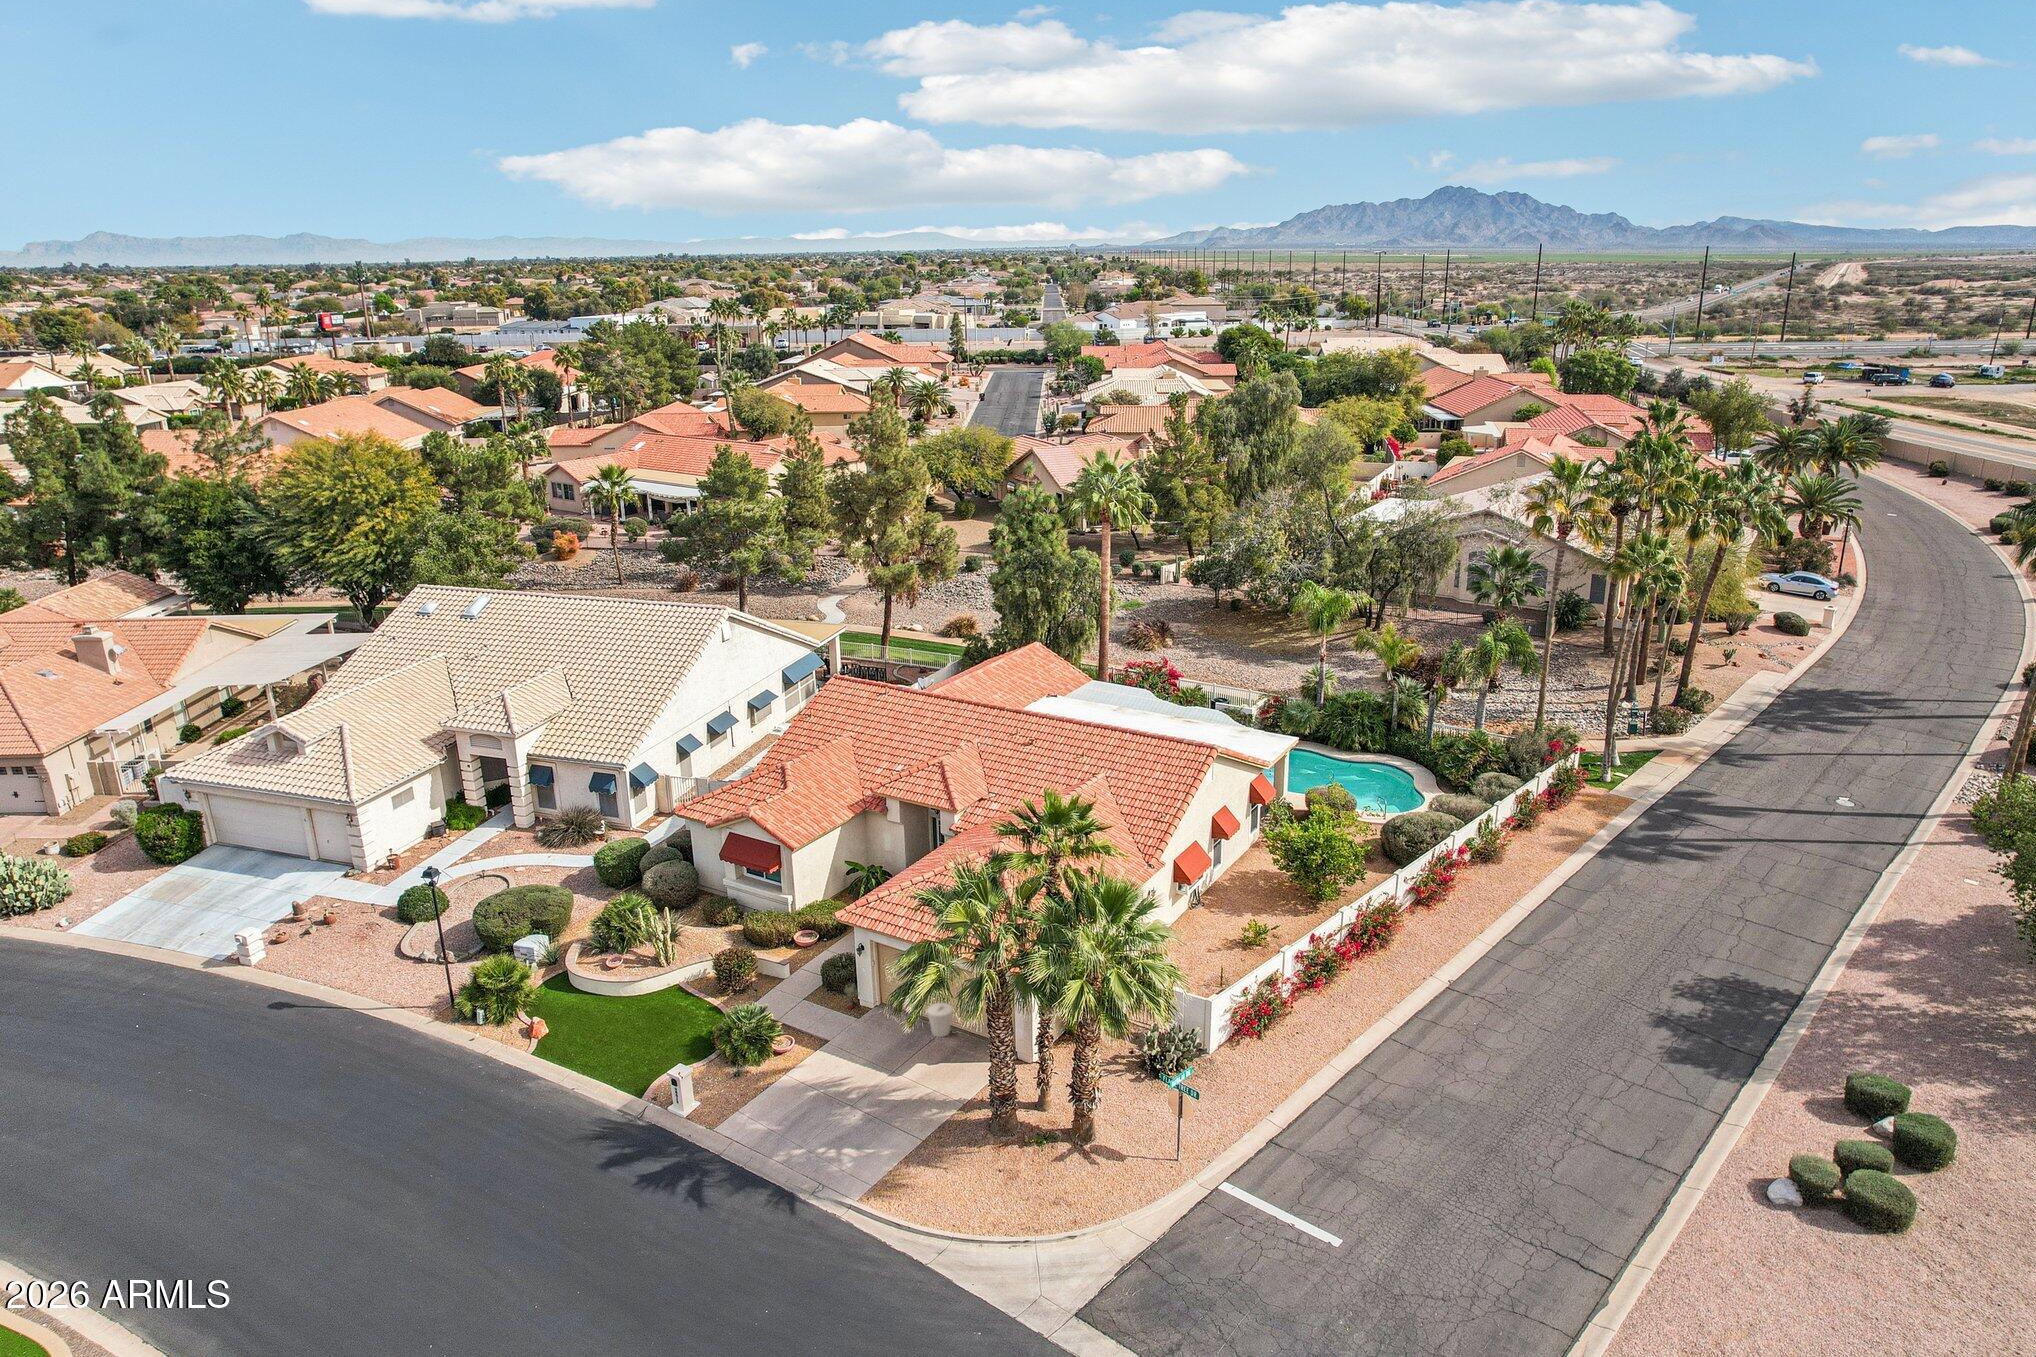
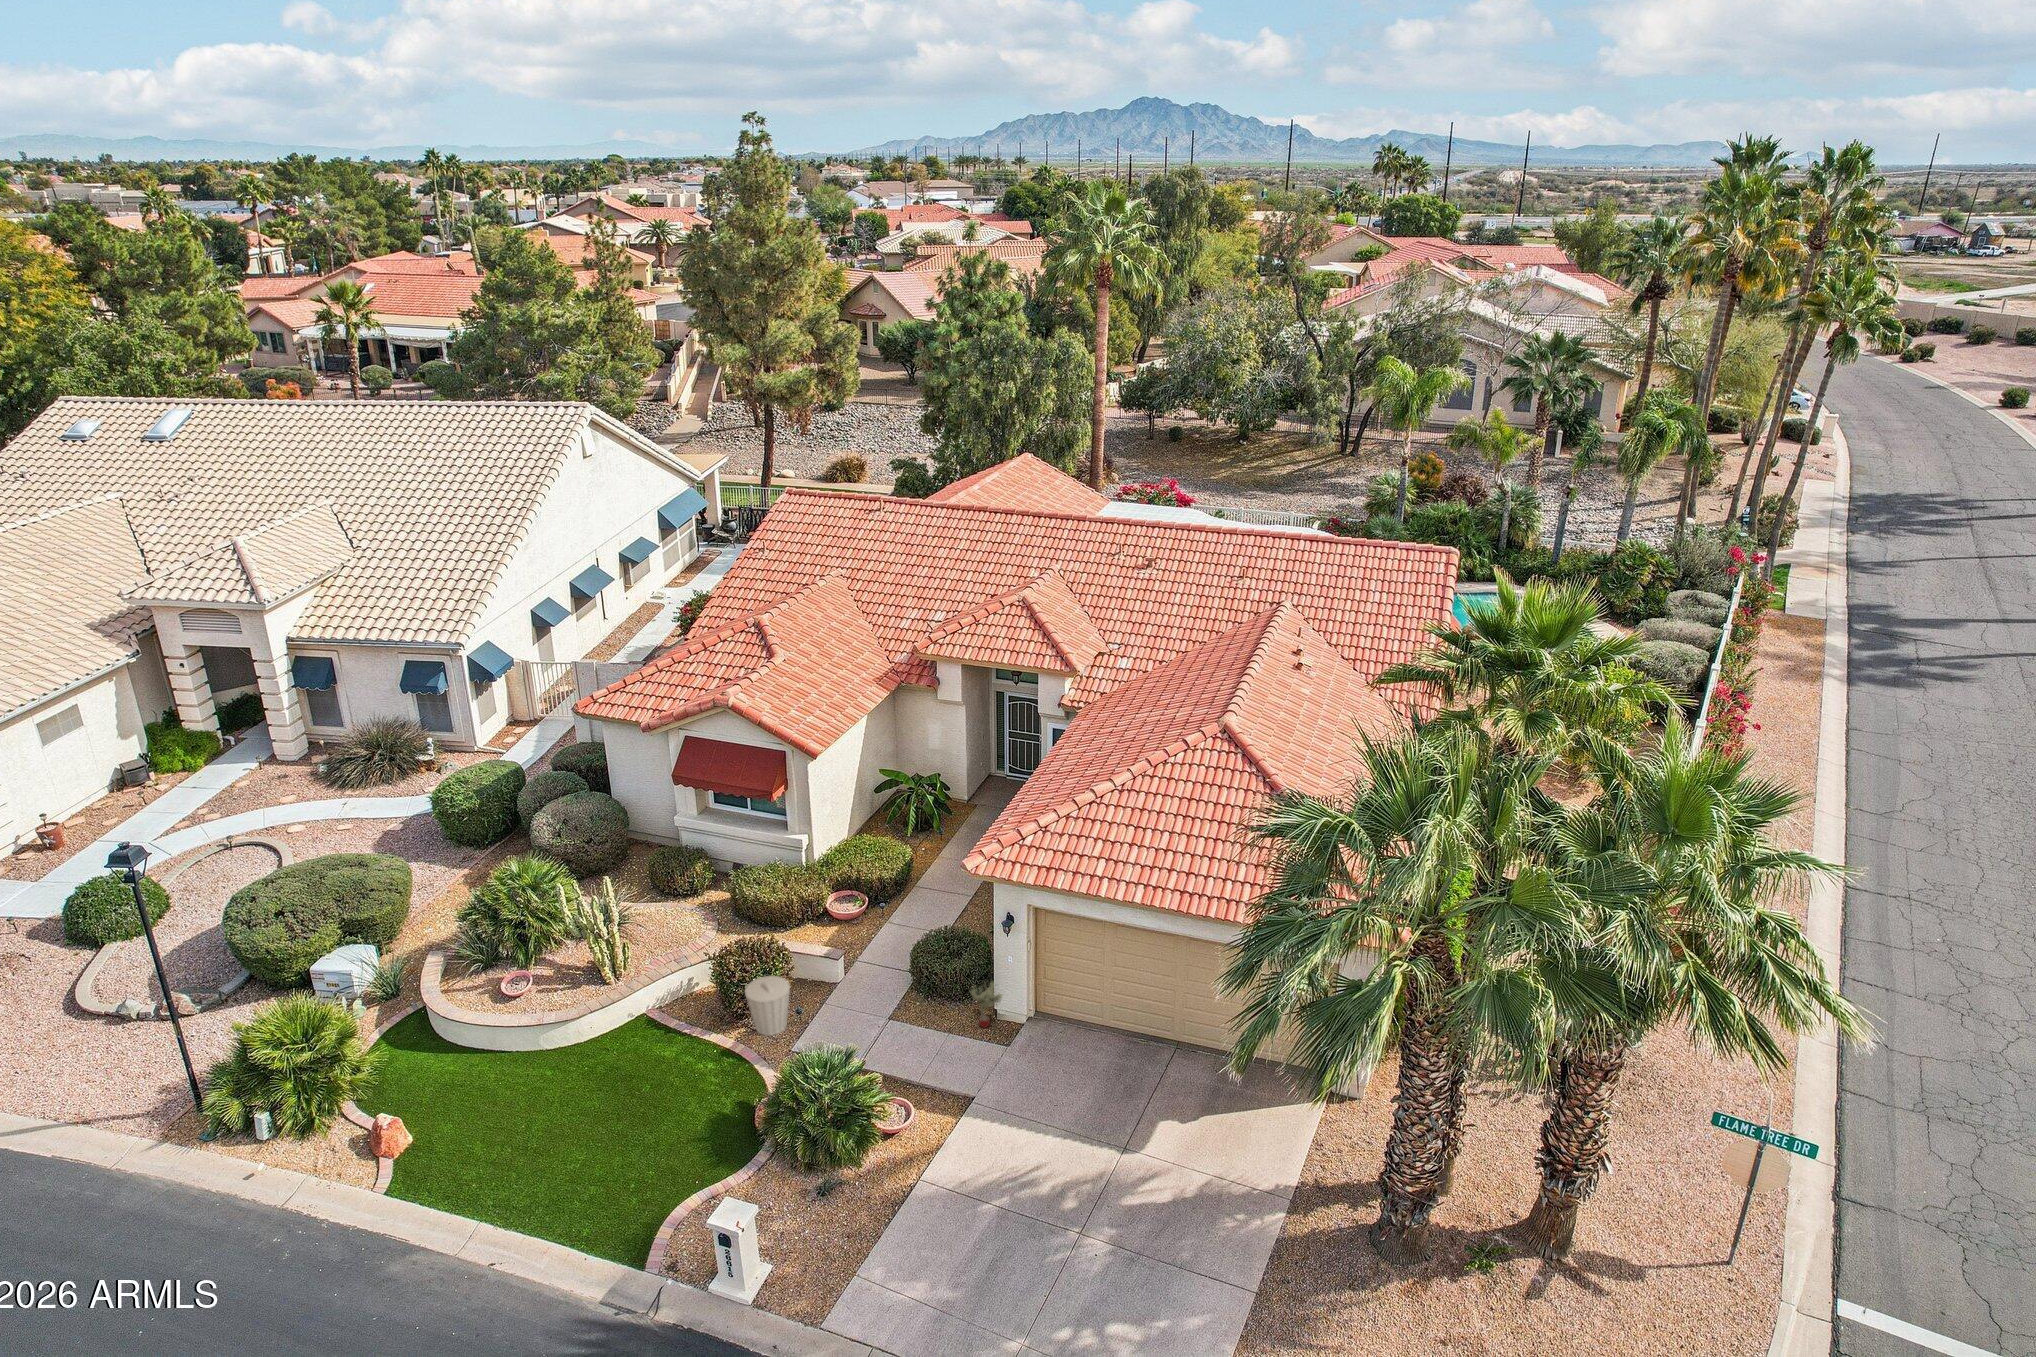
trash can: present [927,1003,953,1037] -> present [745,976,790,1036]

